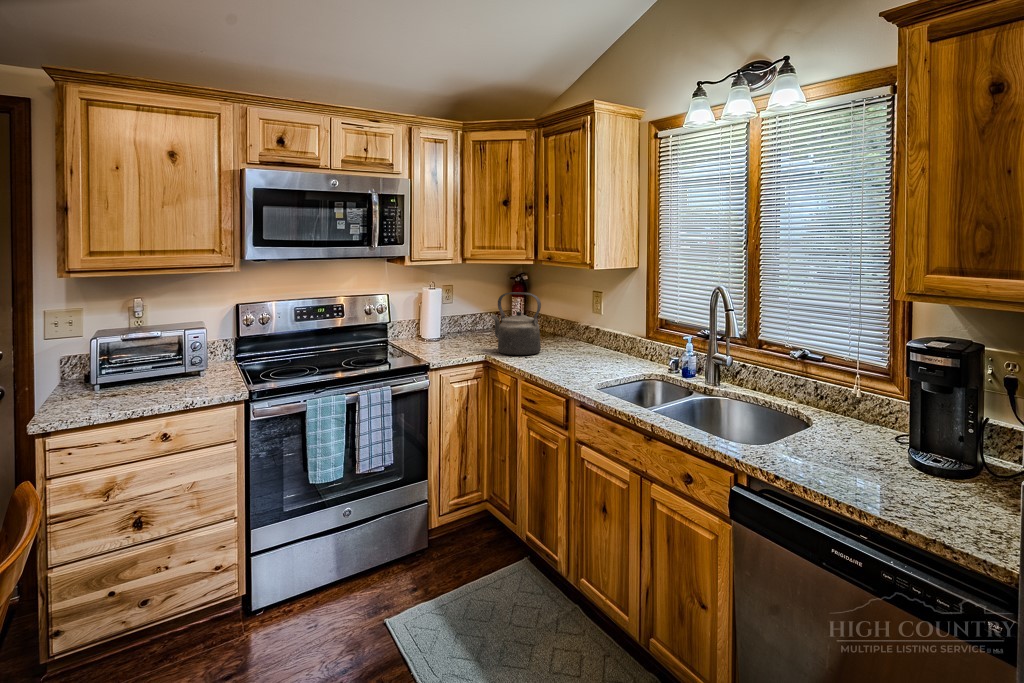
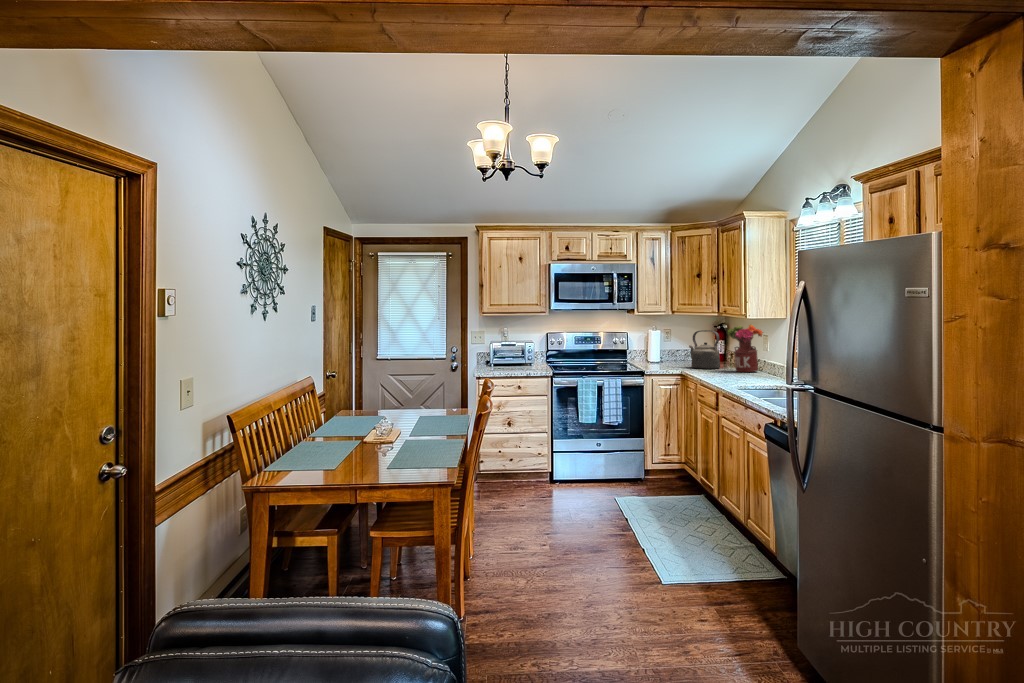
flower arrangement: none [558,287,613,364] -> present [728,325,763,372]

